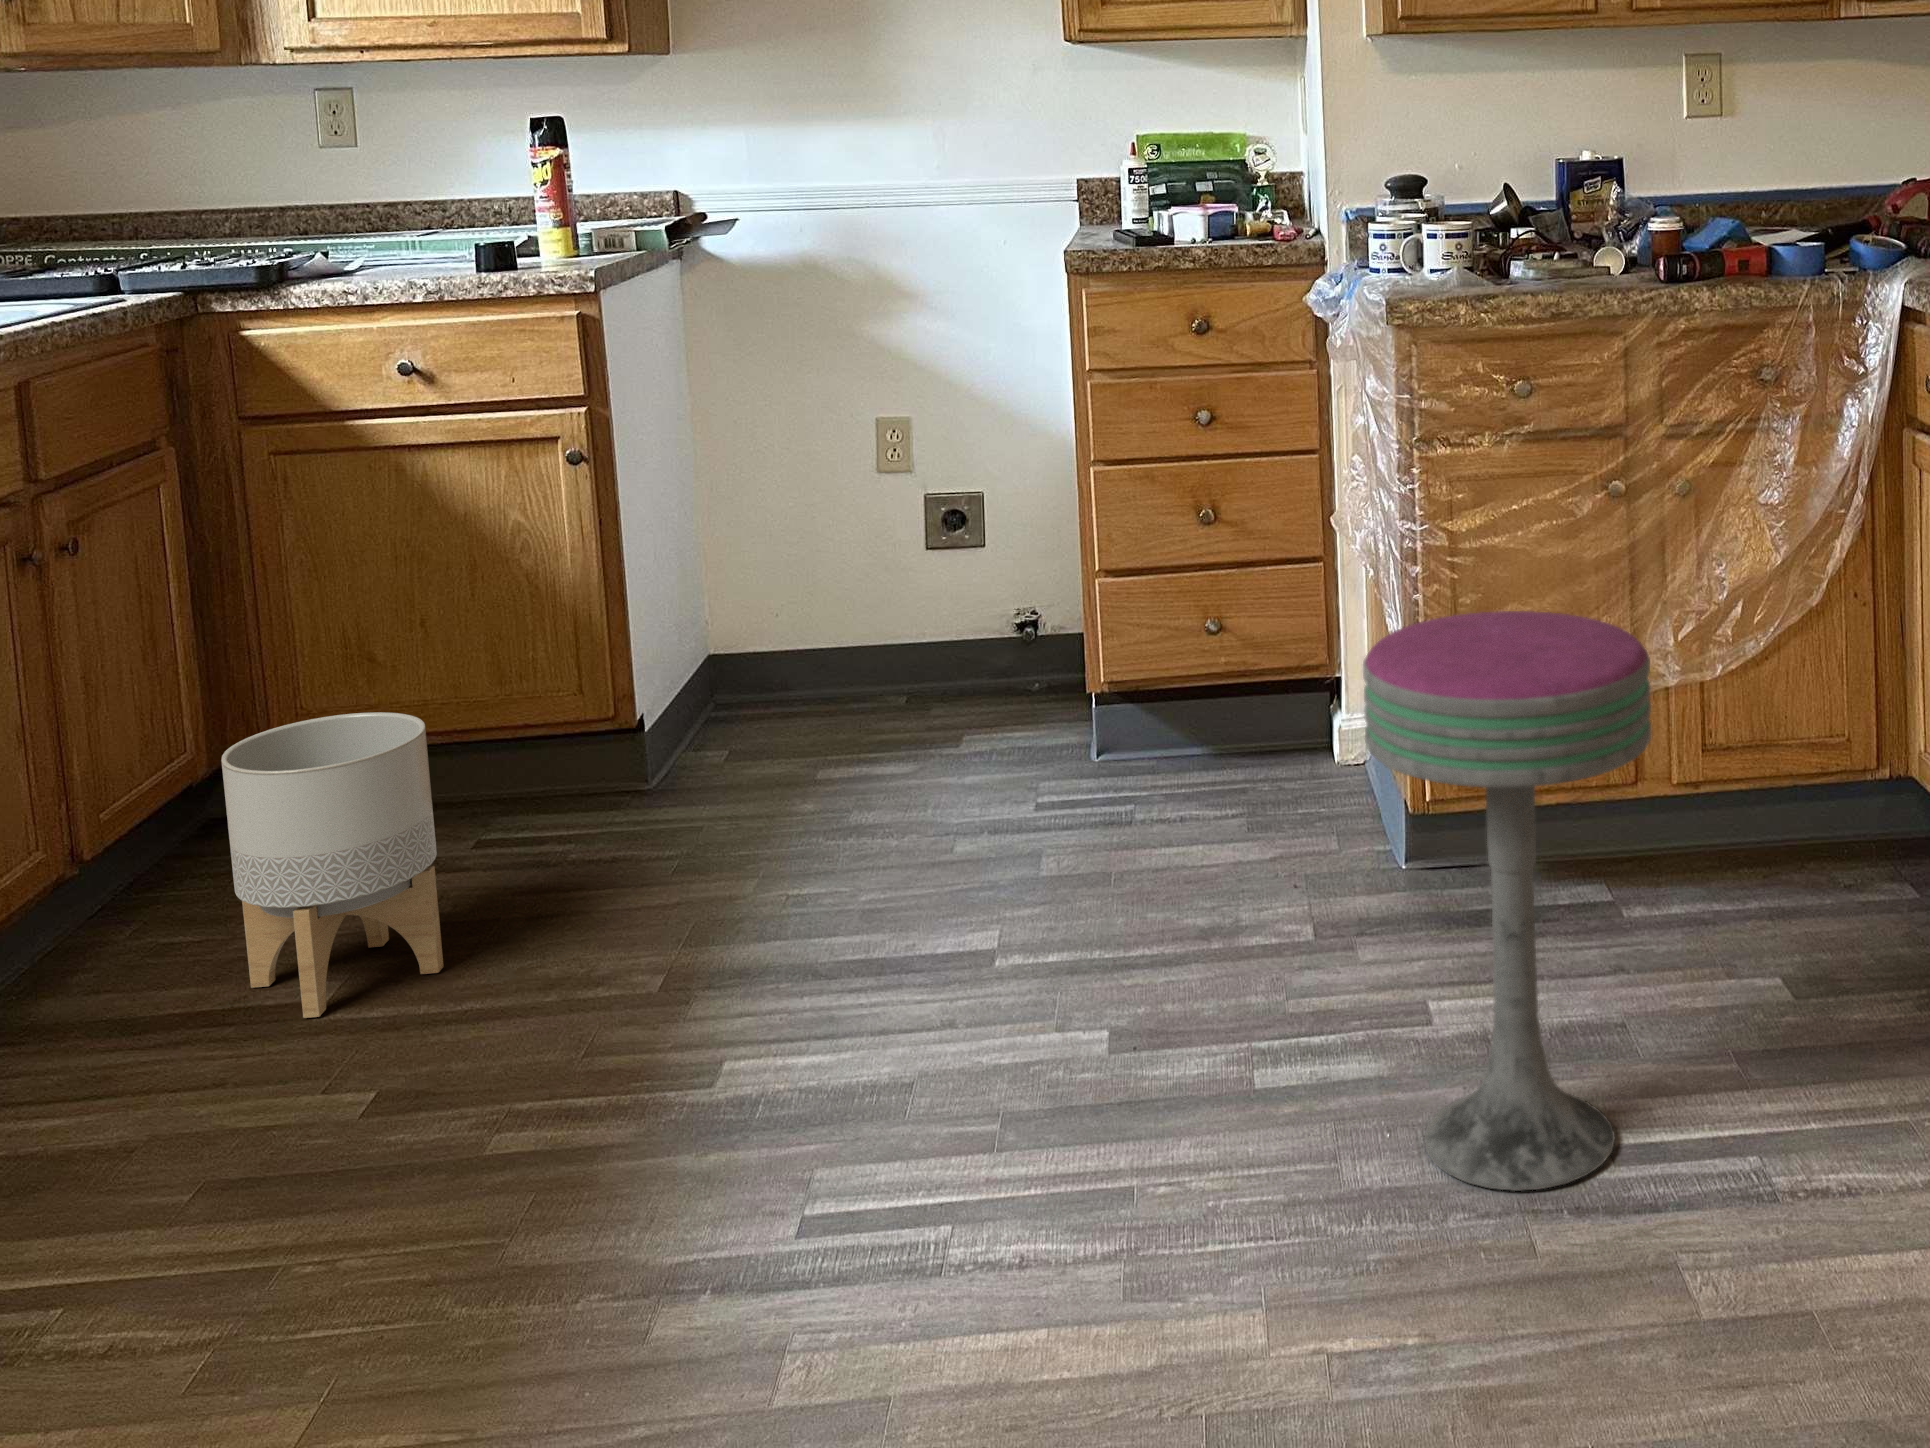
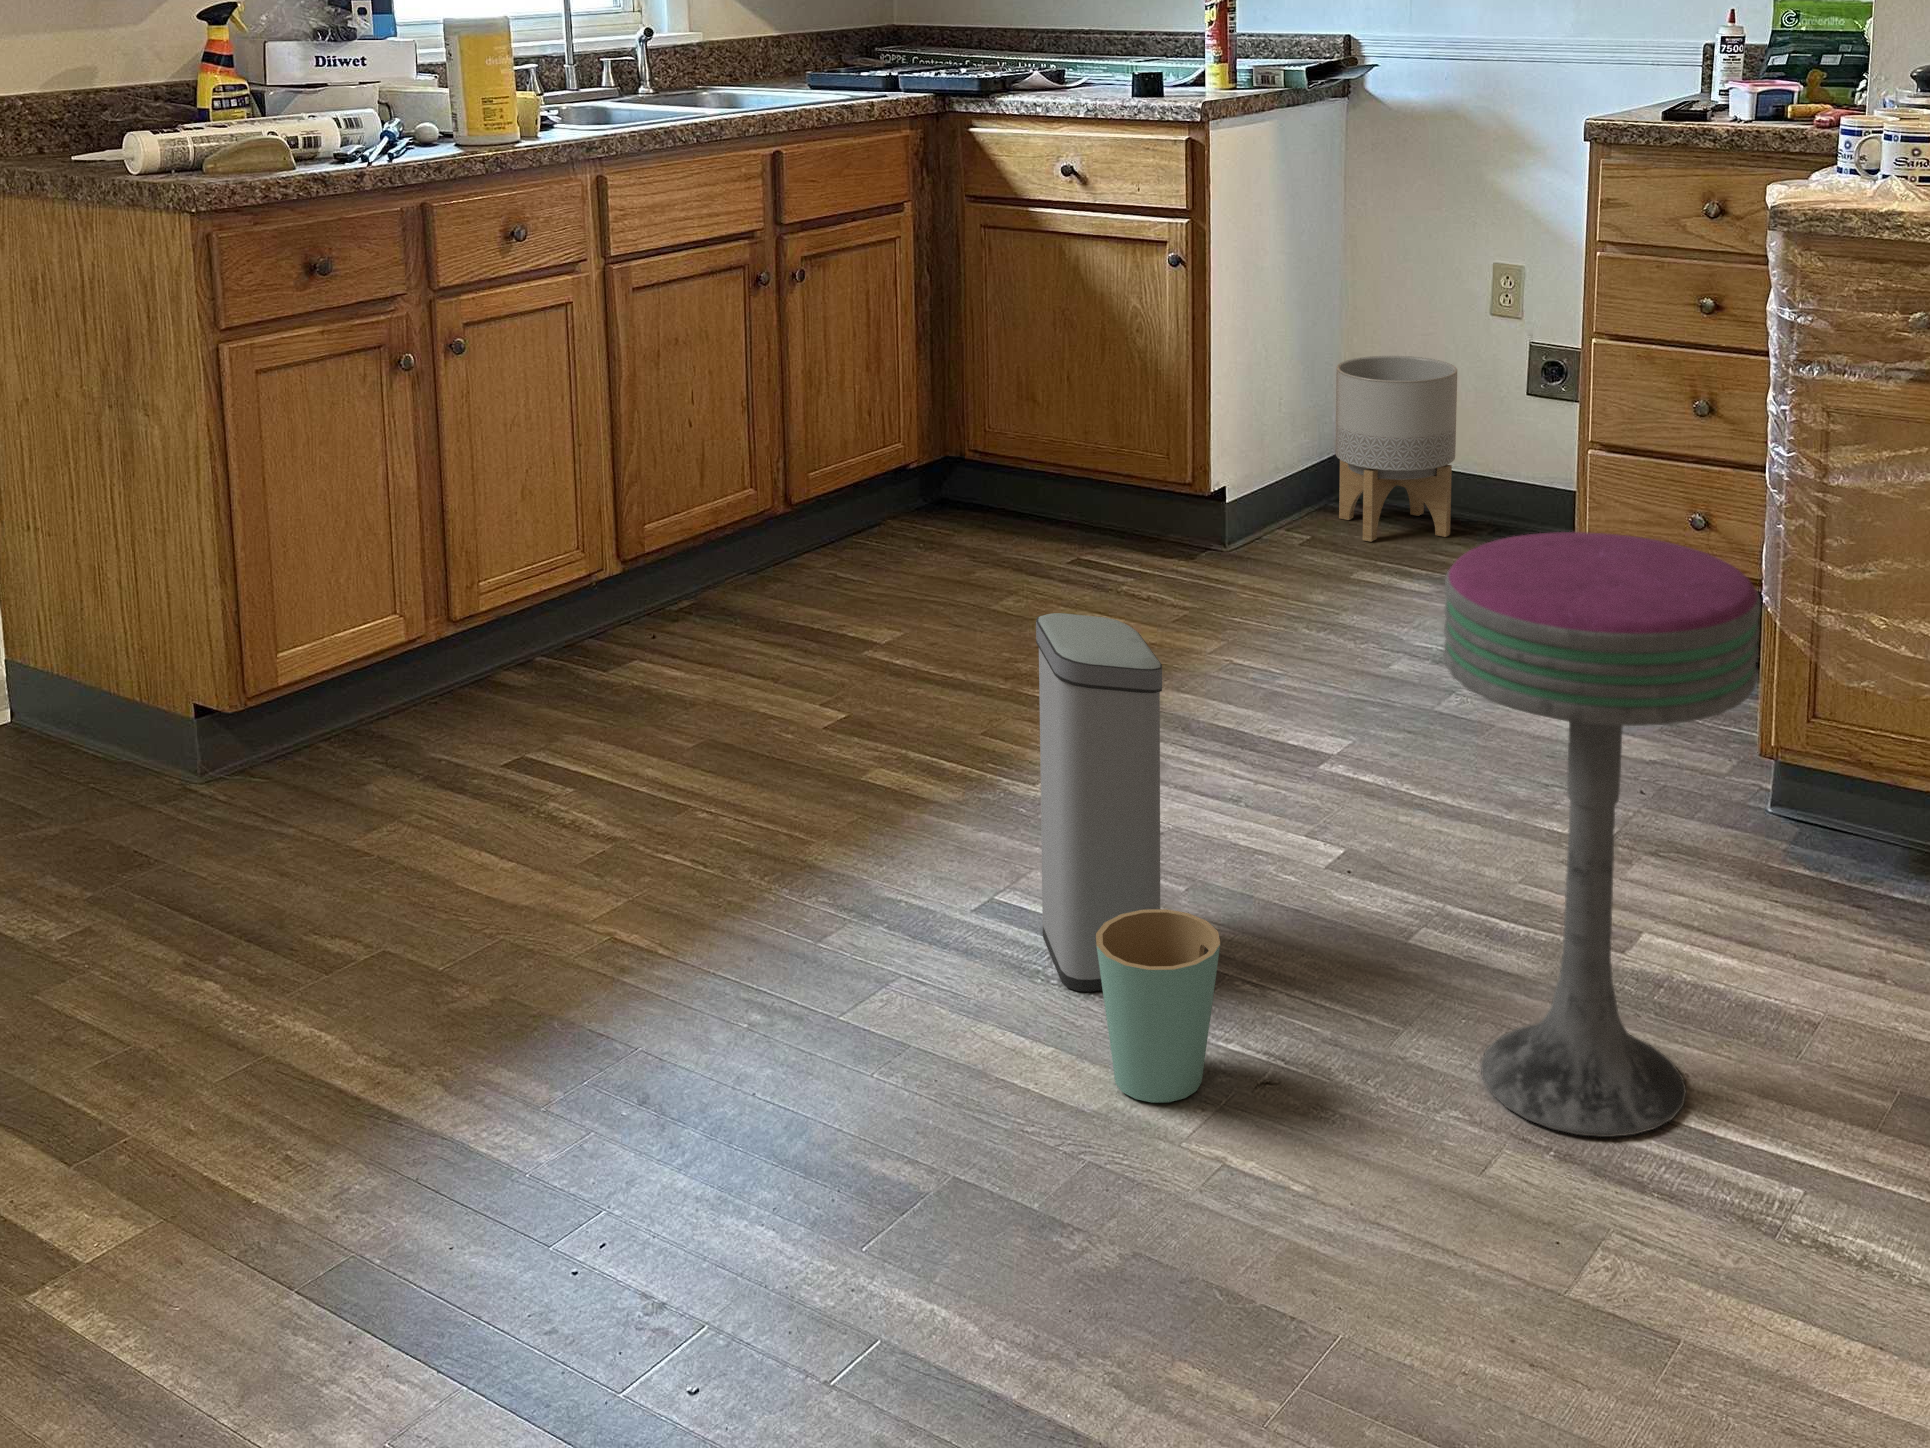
planter: present [221,712,443,1018] -> present [1335,356,1457,542]
trash can: none [870,836,1241,1338] -> present [1036,613,1220,1103]

